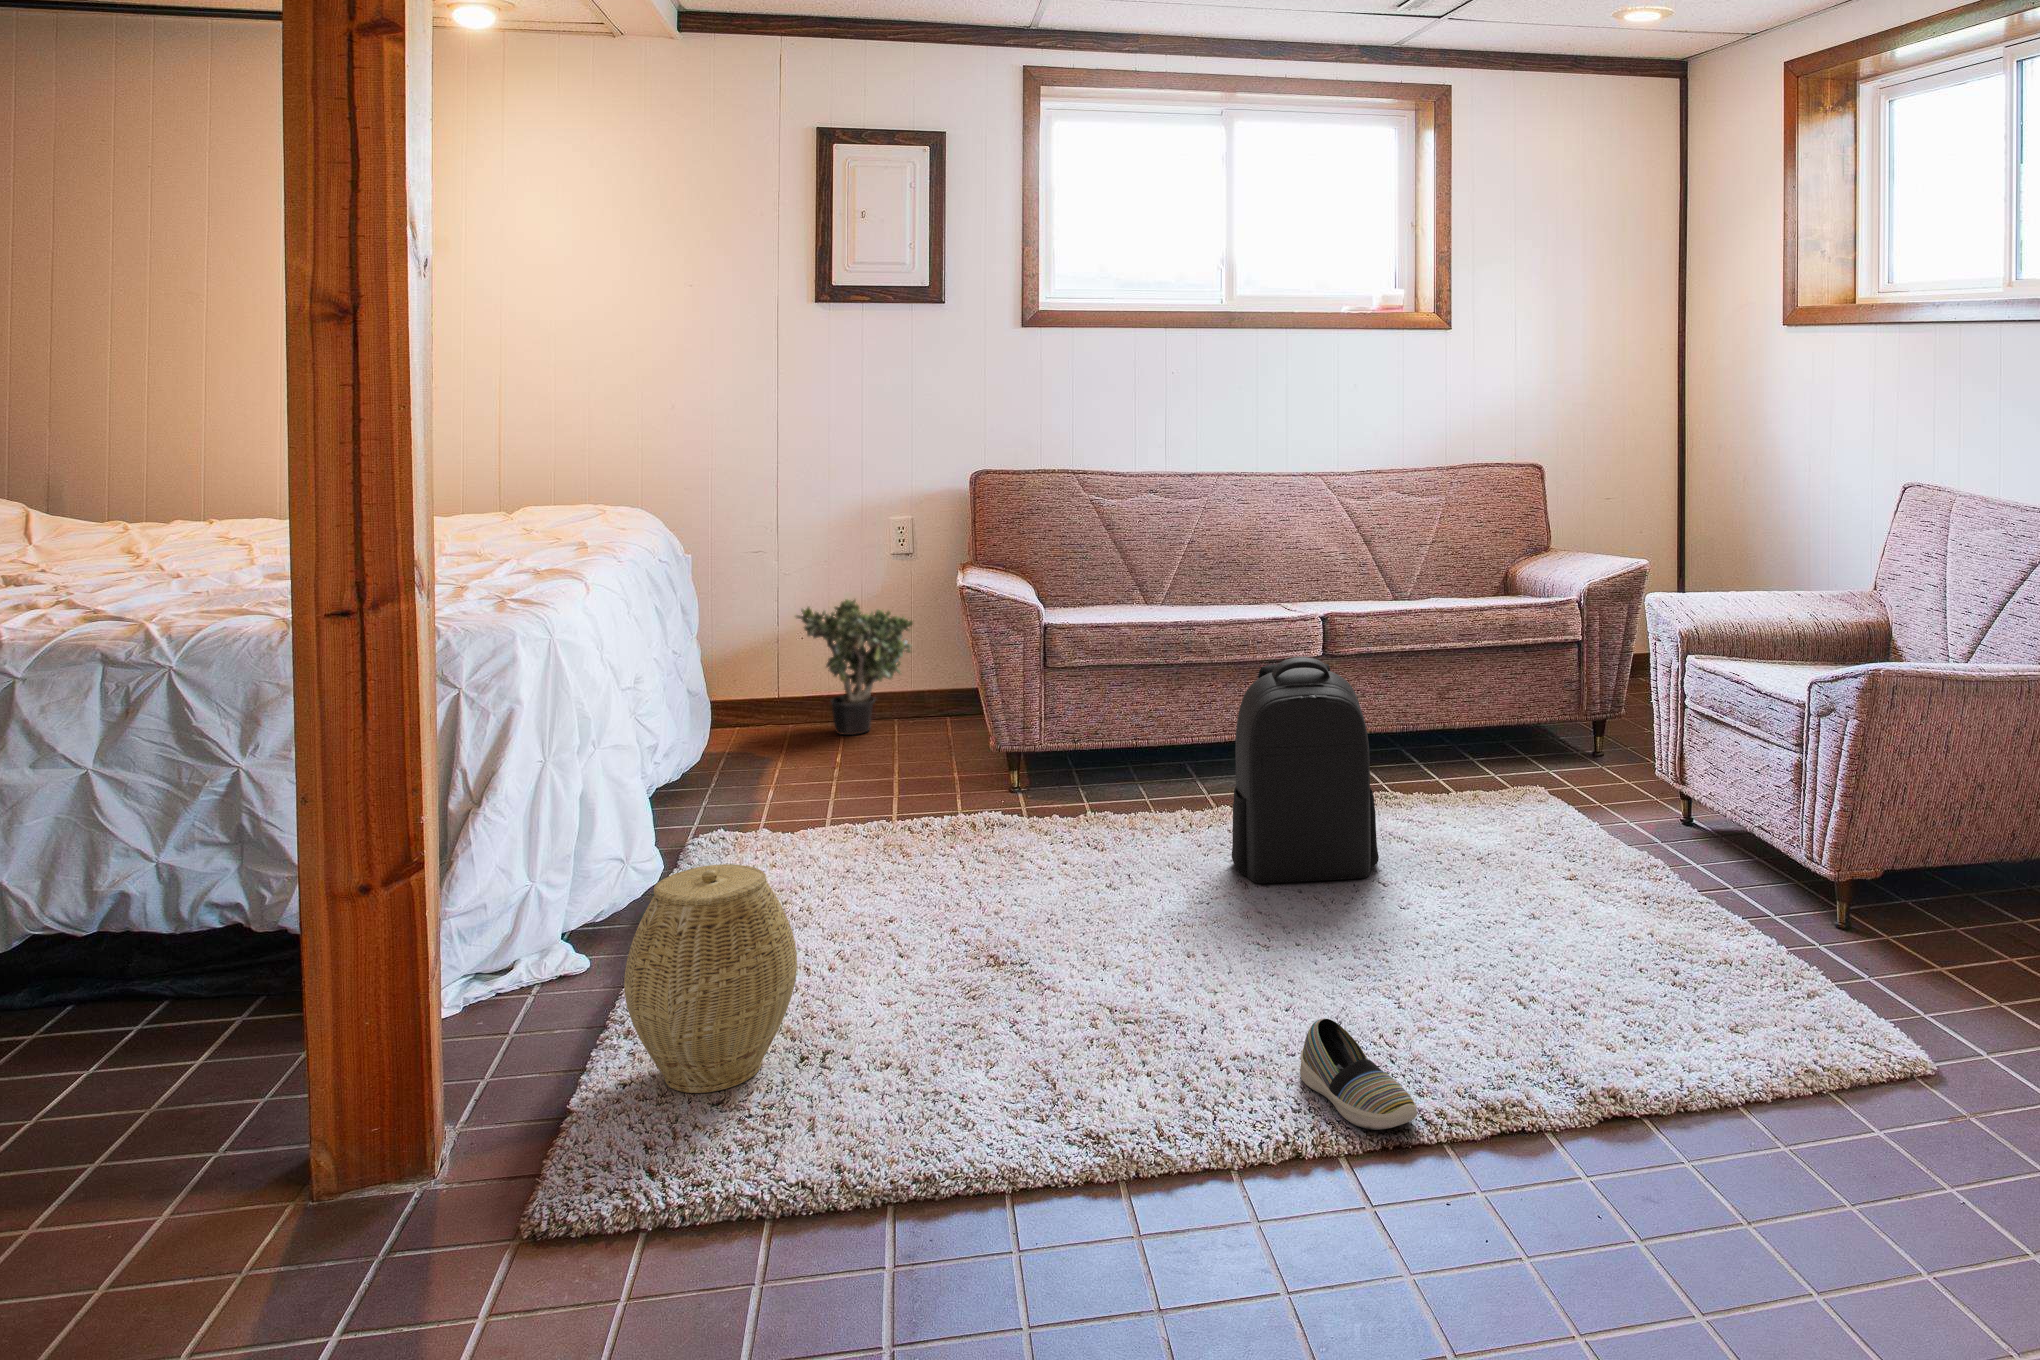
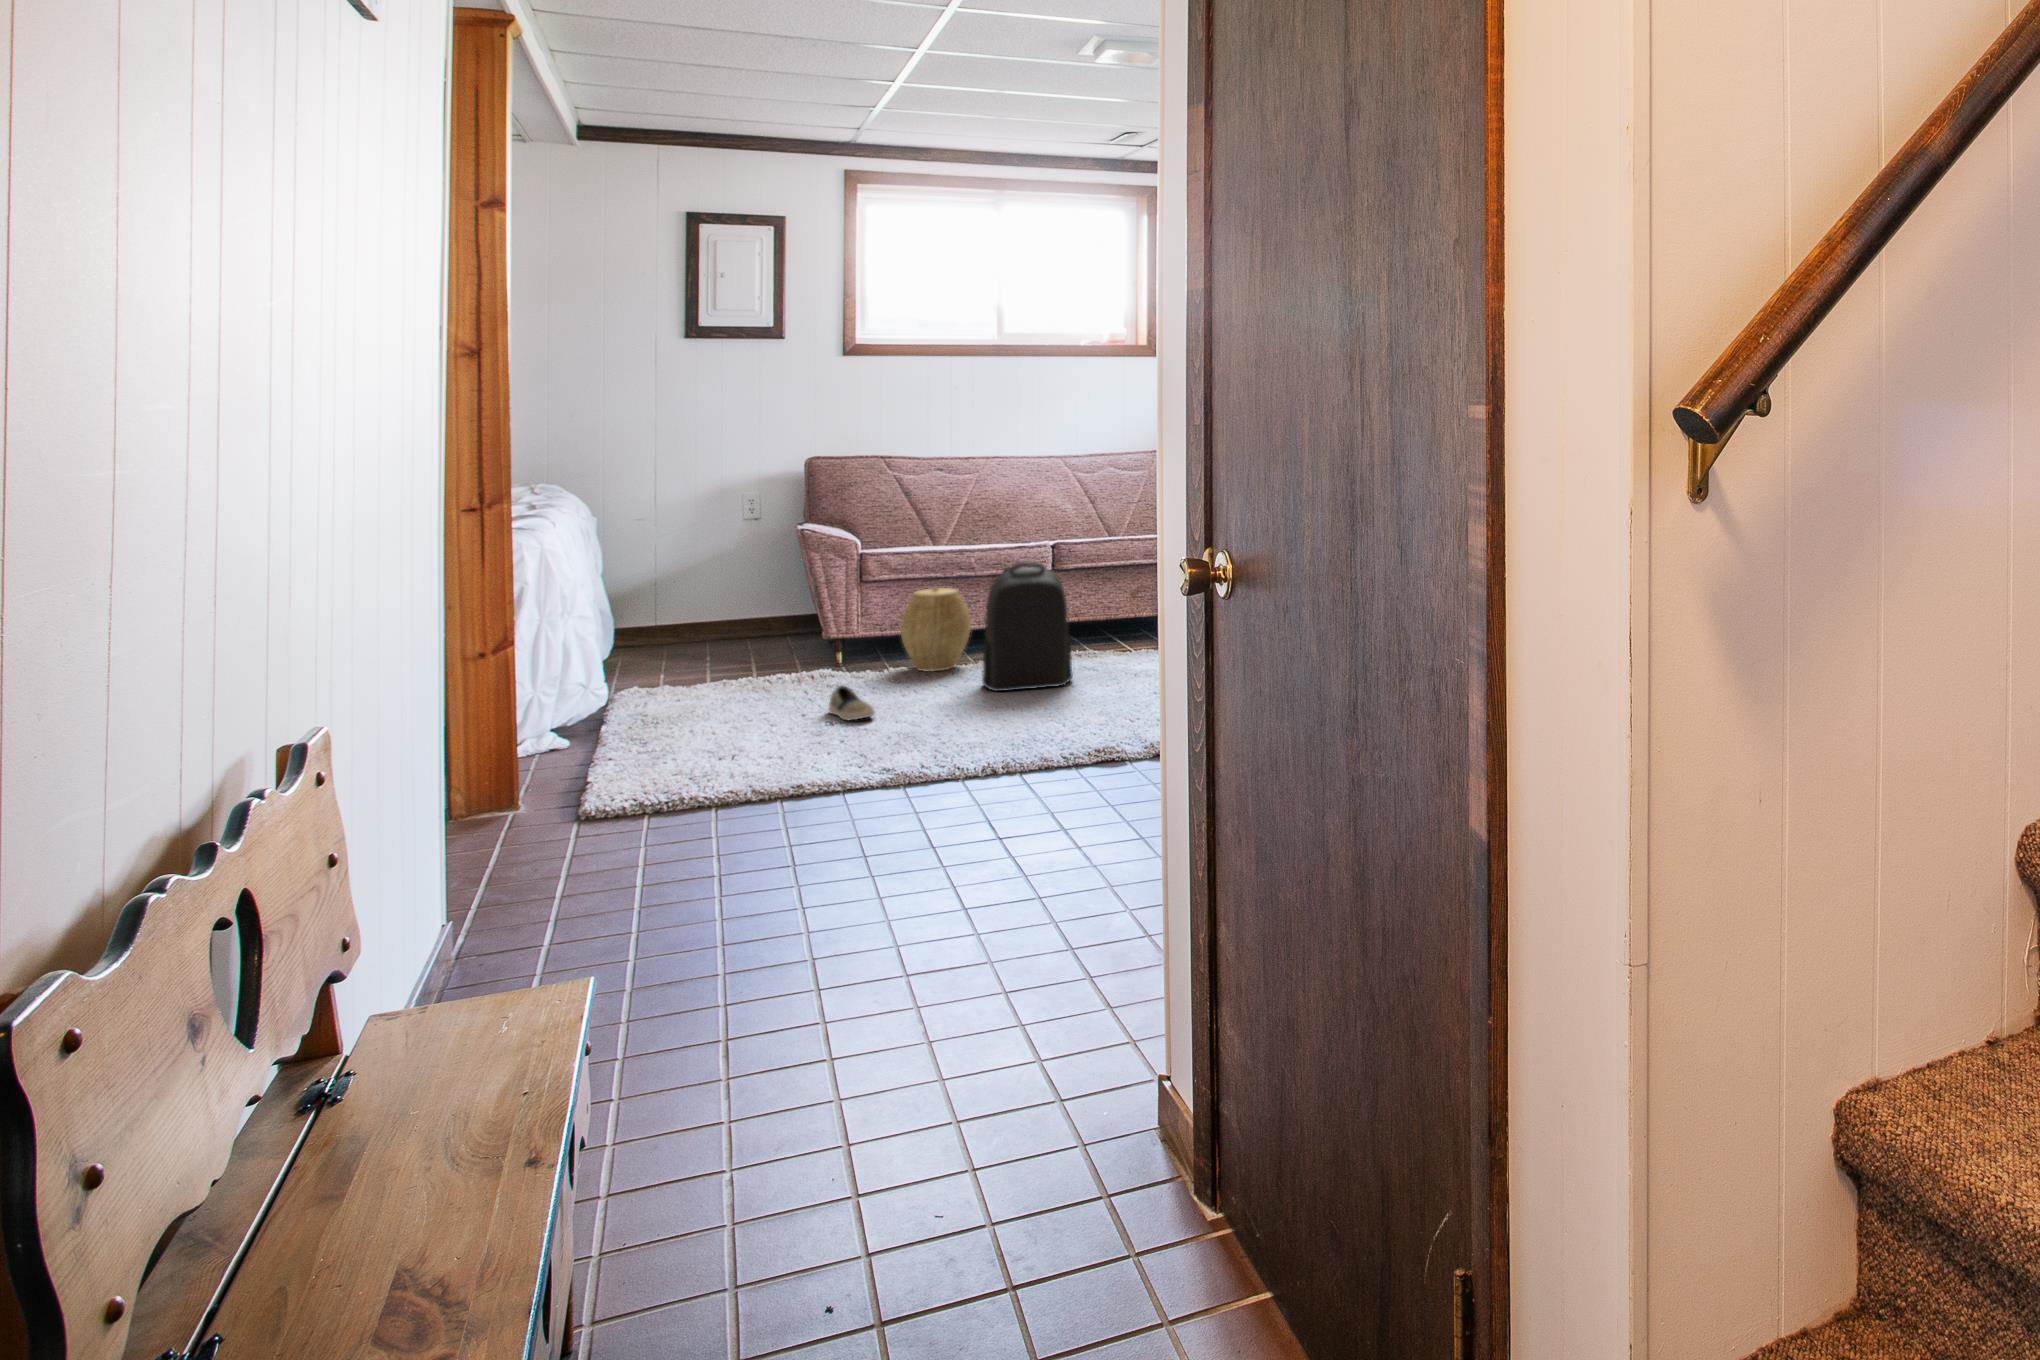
potted plant: present [796,599,913,735] -> none [667,548,760,644]
woven basket: present [624,864,797,1093] -> present [901,587,971,672]
shoe: present [1300,1019,1417,1130] -> present [829,686,875,721]

